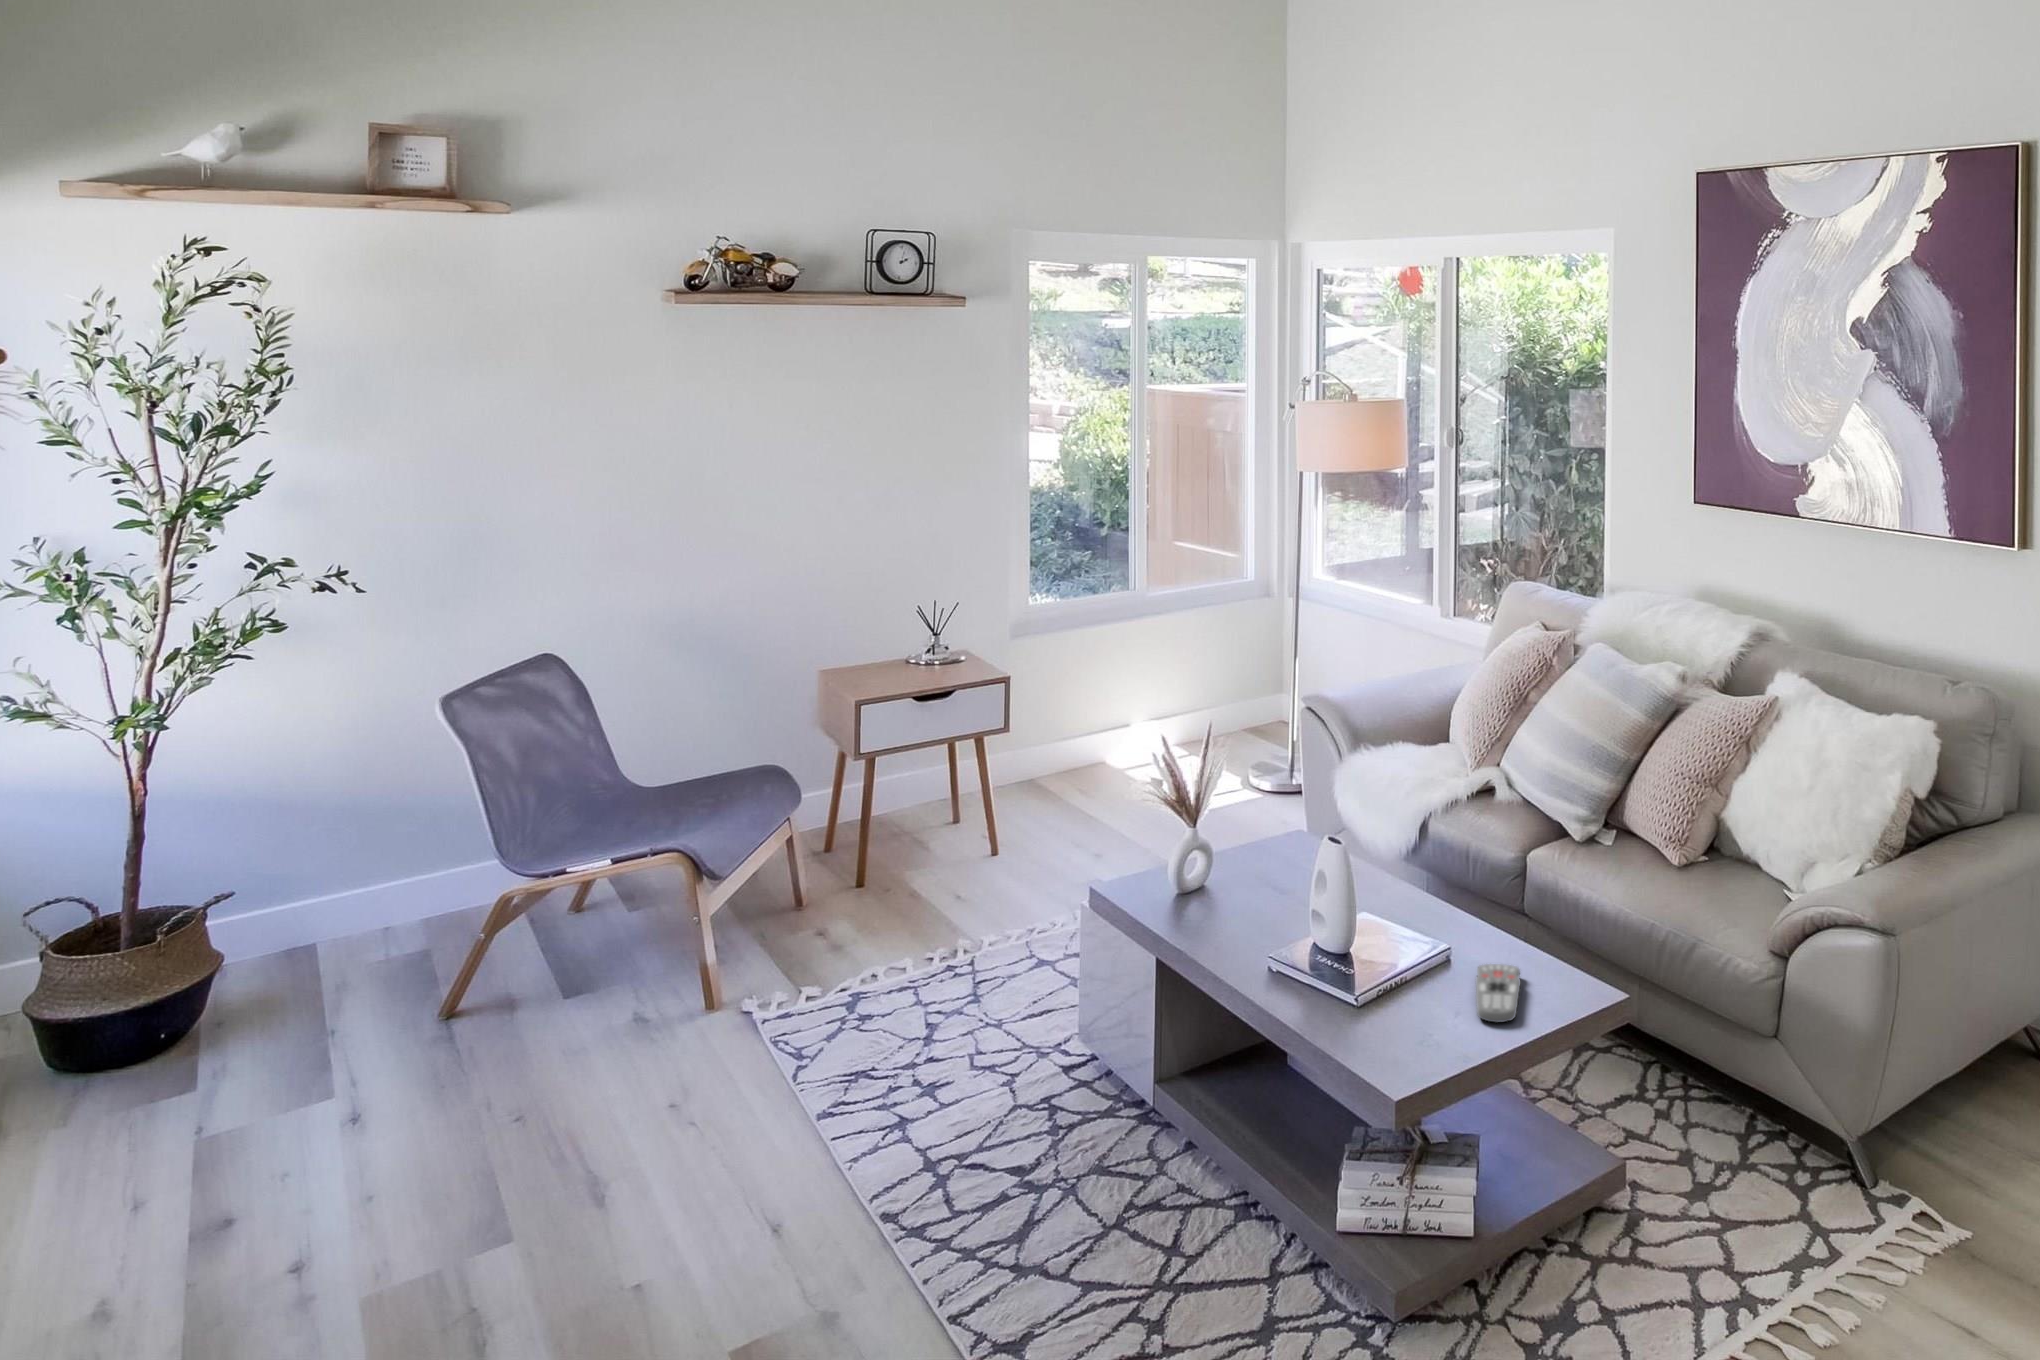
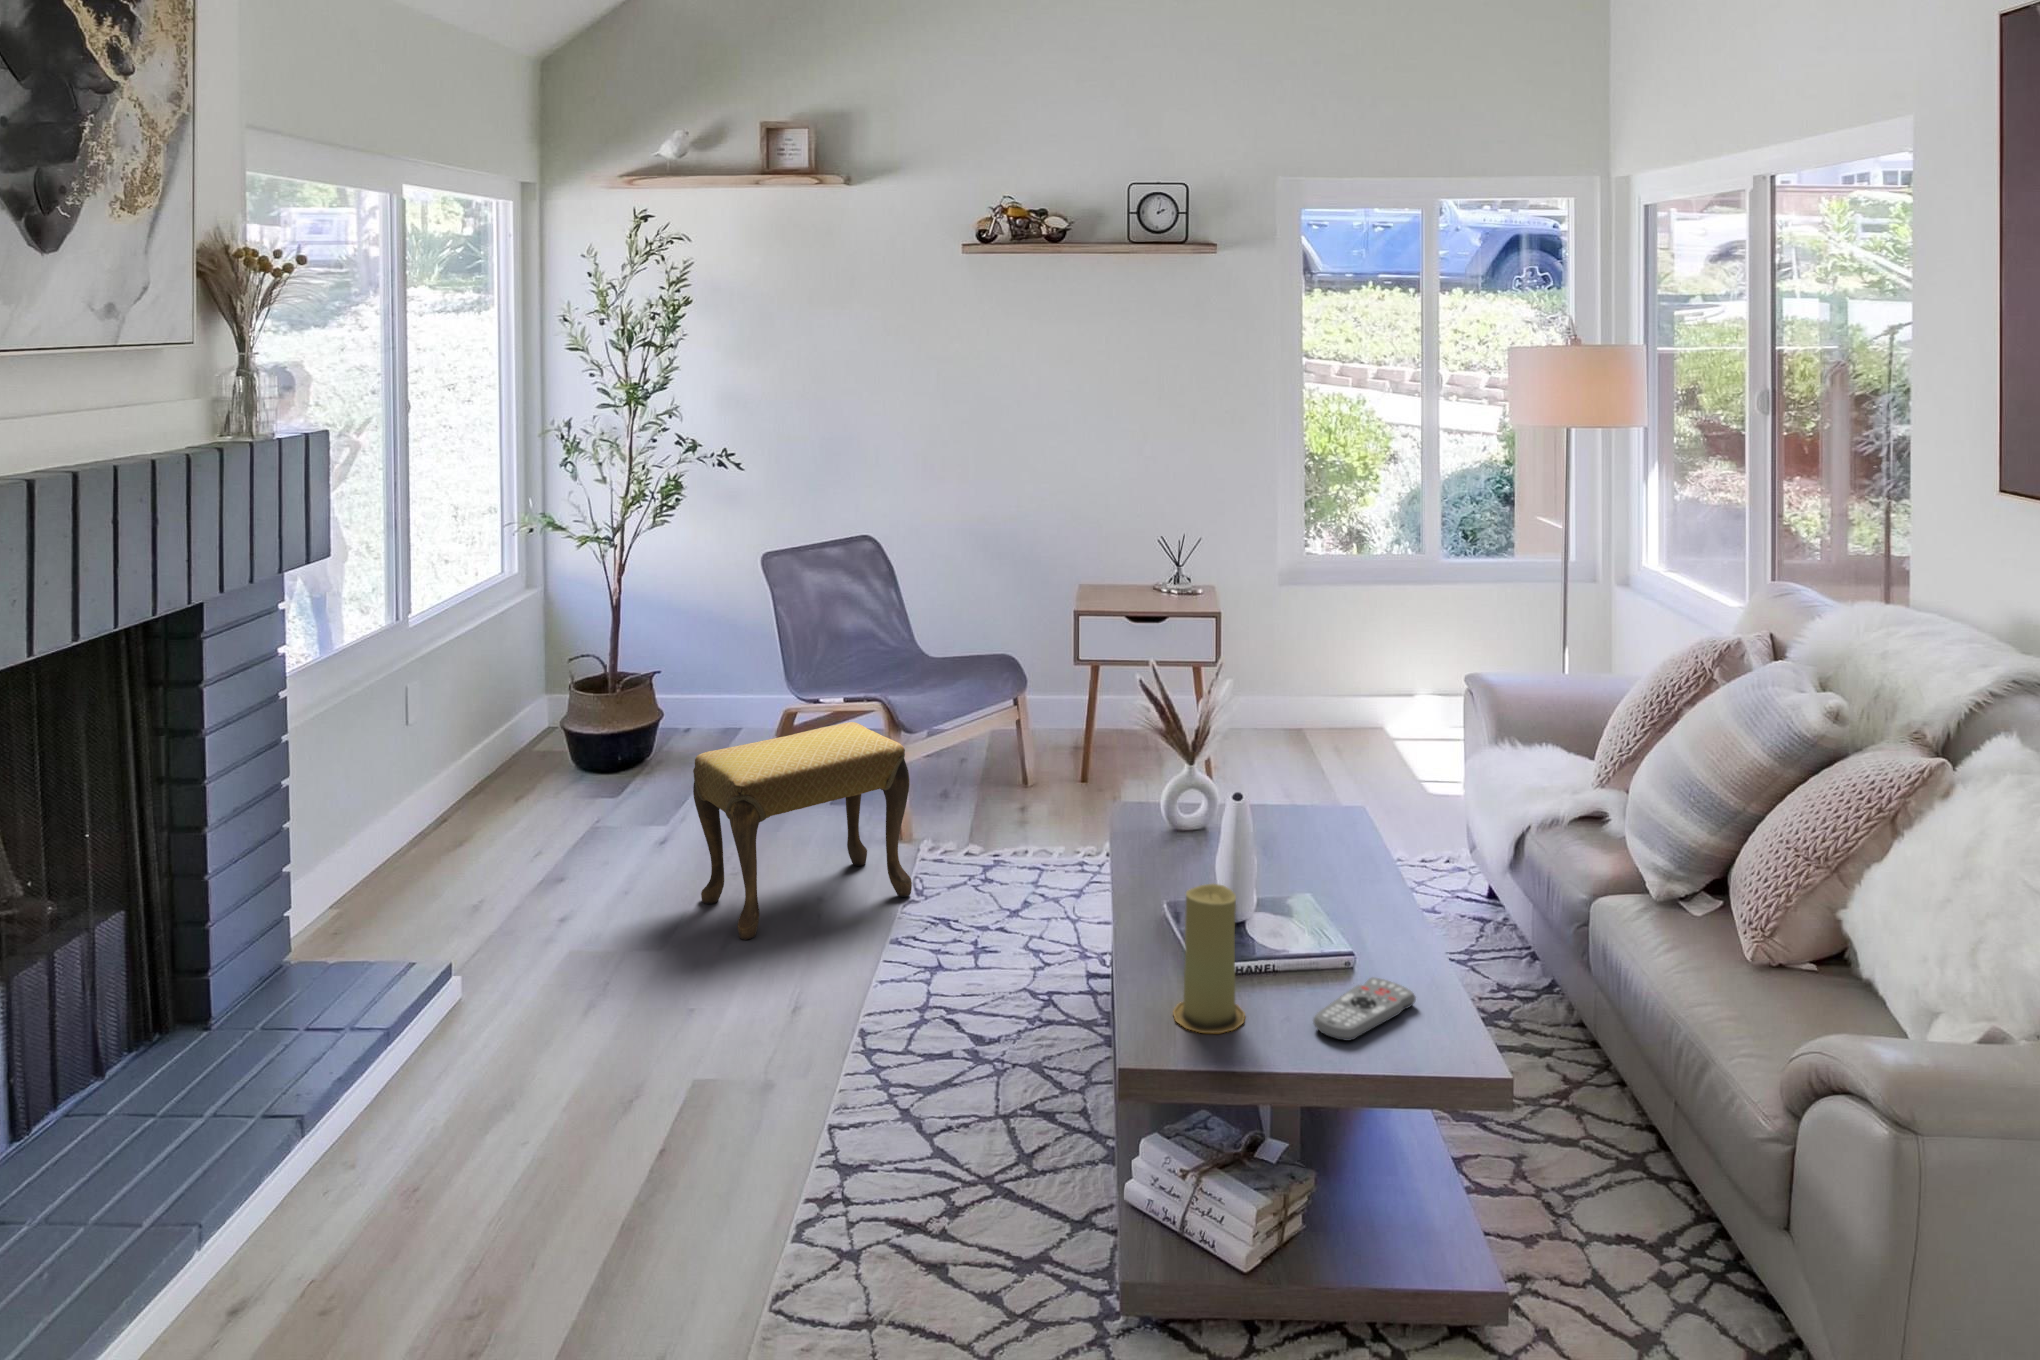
footstool: none [510,876,792,1172] -> present [693,722,912,940]
candle: none [1366,923,1429,1058] -> present [1173,884,1245,1034]

